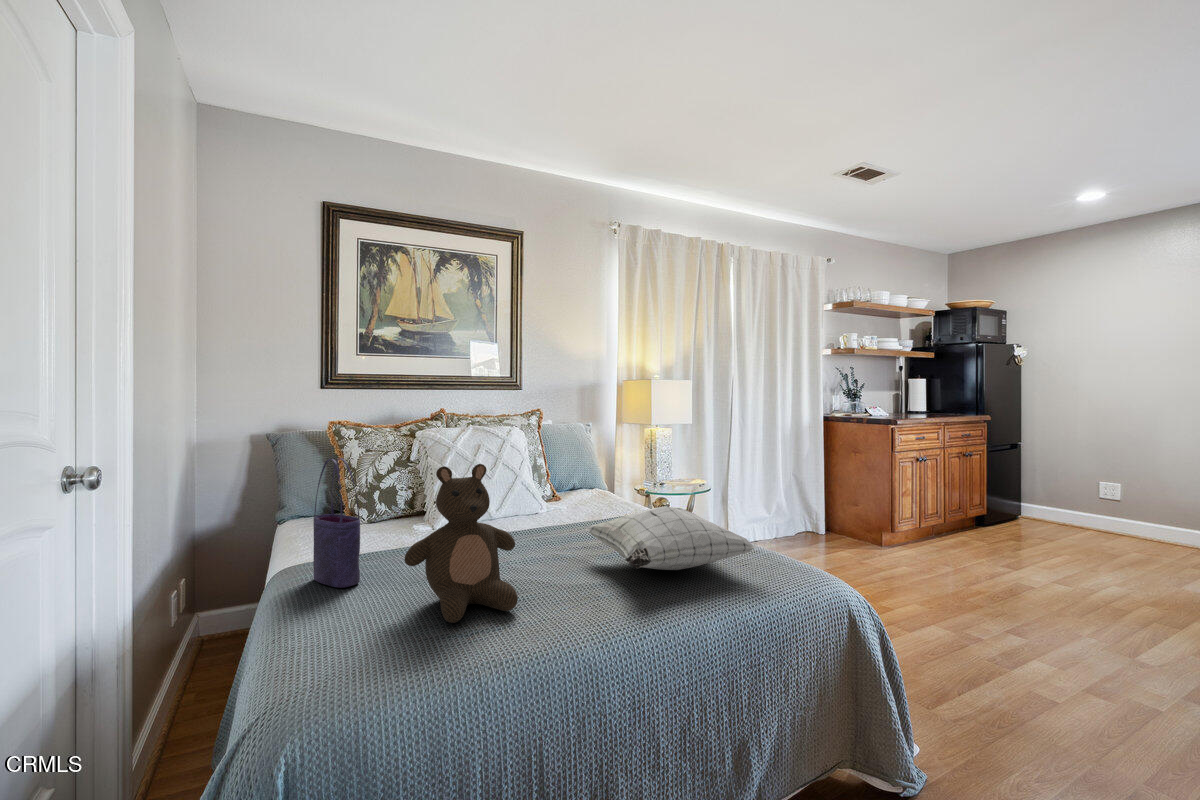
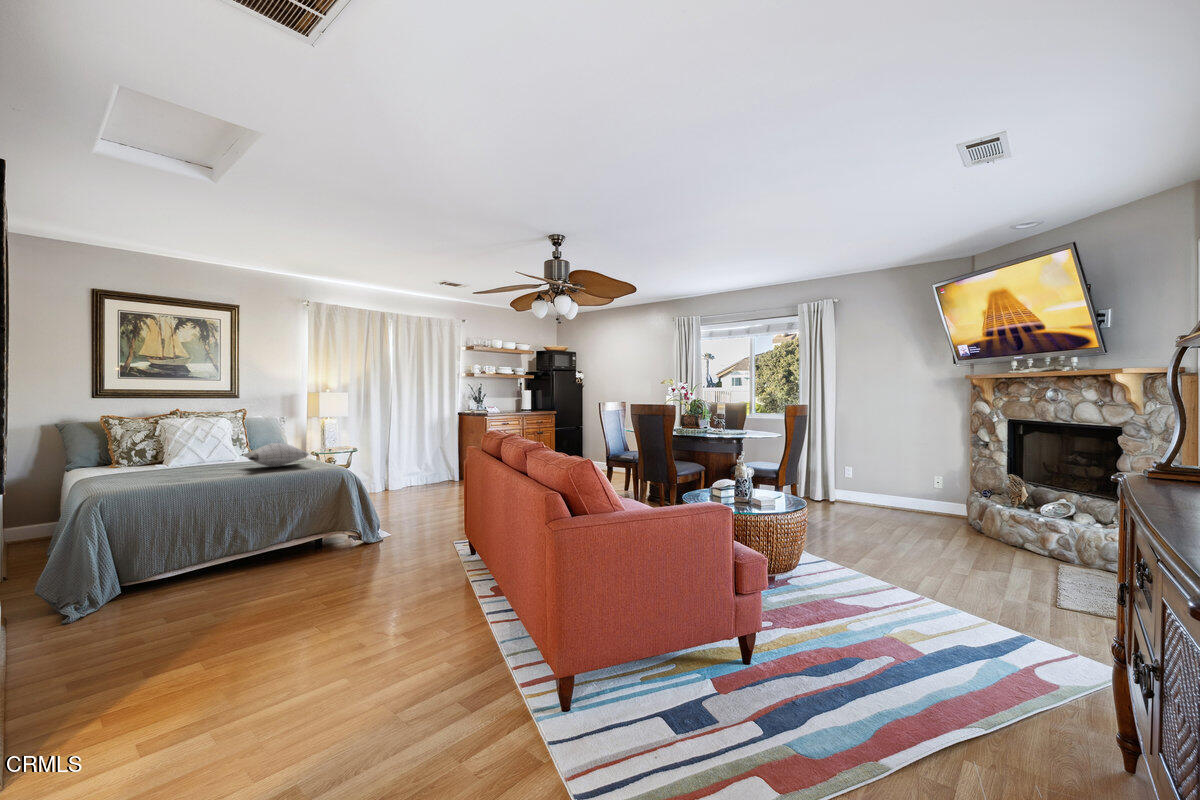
tote bag: present [313,458,360,588] -> none [101,426,125,478]
stuffed bear: present [404,464,518,623] -> none [147,425,201,479]

